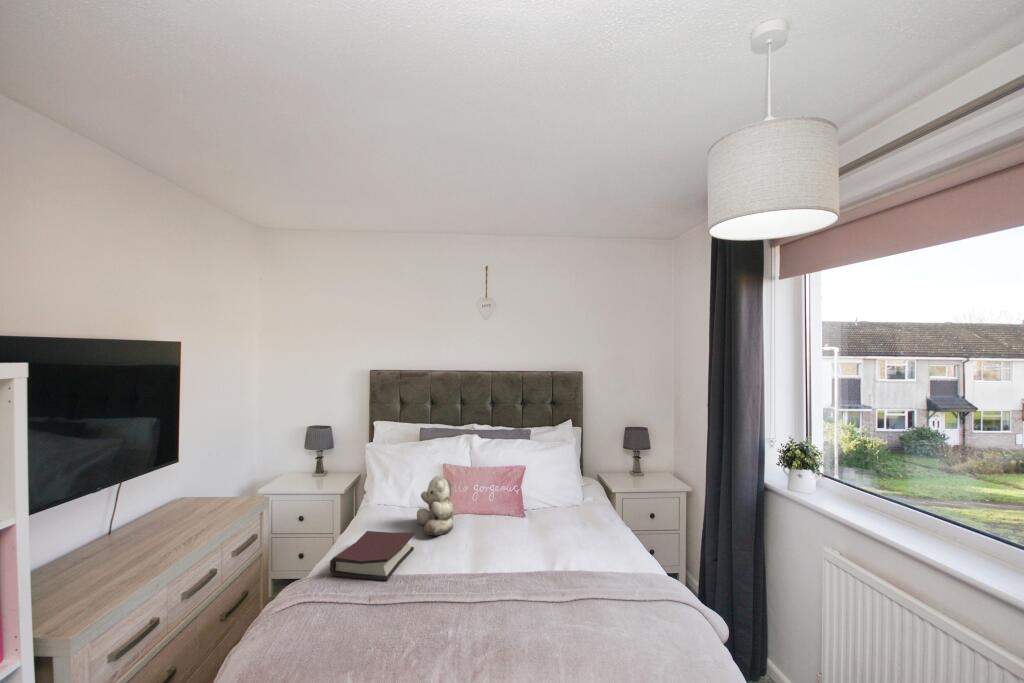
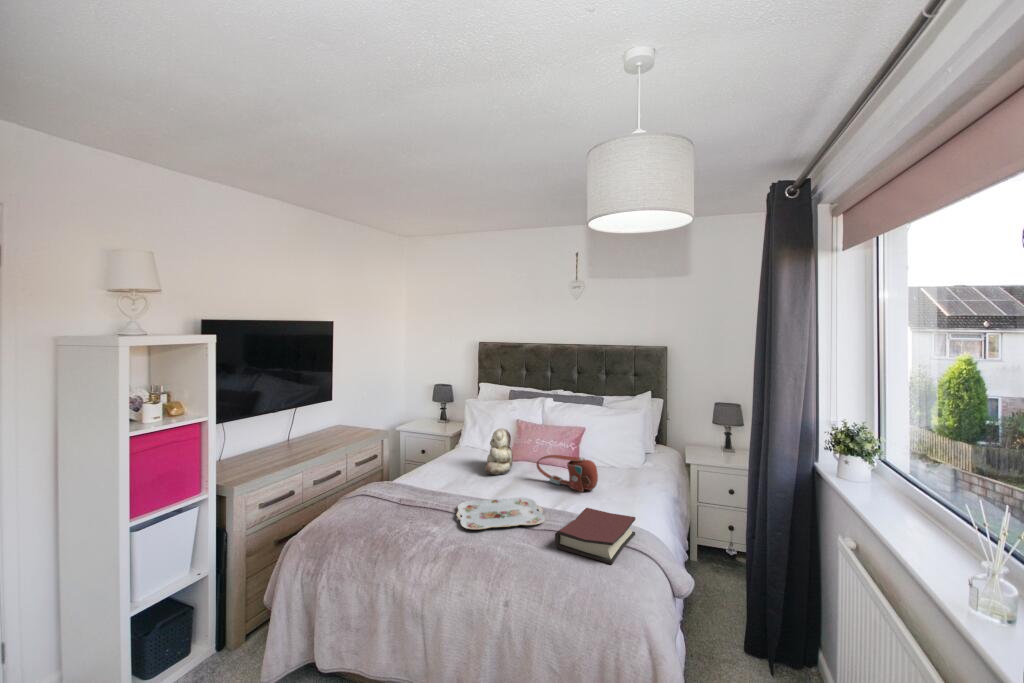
handbag: none [492,502,567,542] -> present [537,455,598,492]
hardback book: present [330,531,414,581] -> present [555,508,635,564]
serving tray: none [426,560,545,619] -> present [456,497,545,529]

